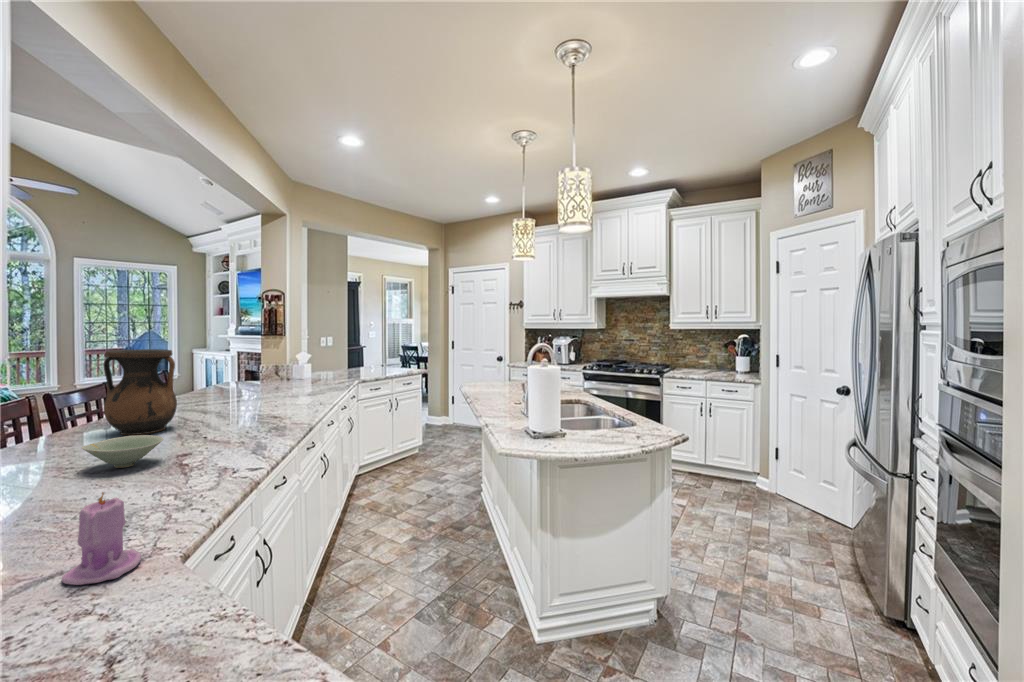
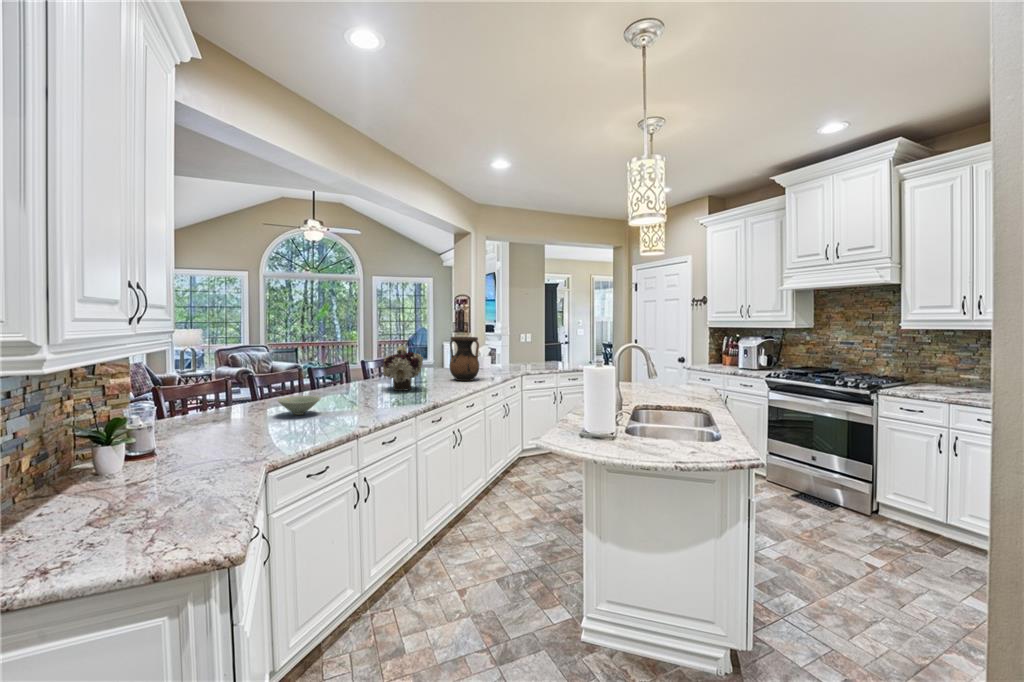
vase: present [104,349,177,435] -> present [450,337,479,381]
flower arrangement: none [202,354,269,415] -> present [383,346,423,391]
candle: present [62,493,141,585] -> none [191,419,234,470]

